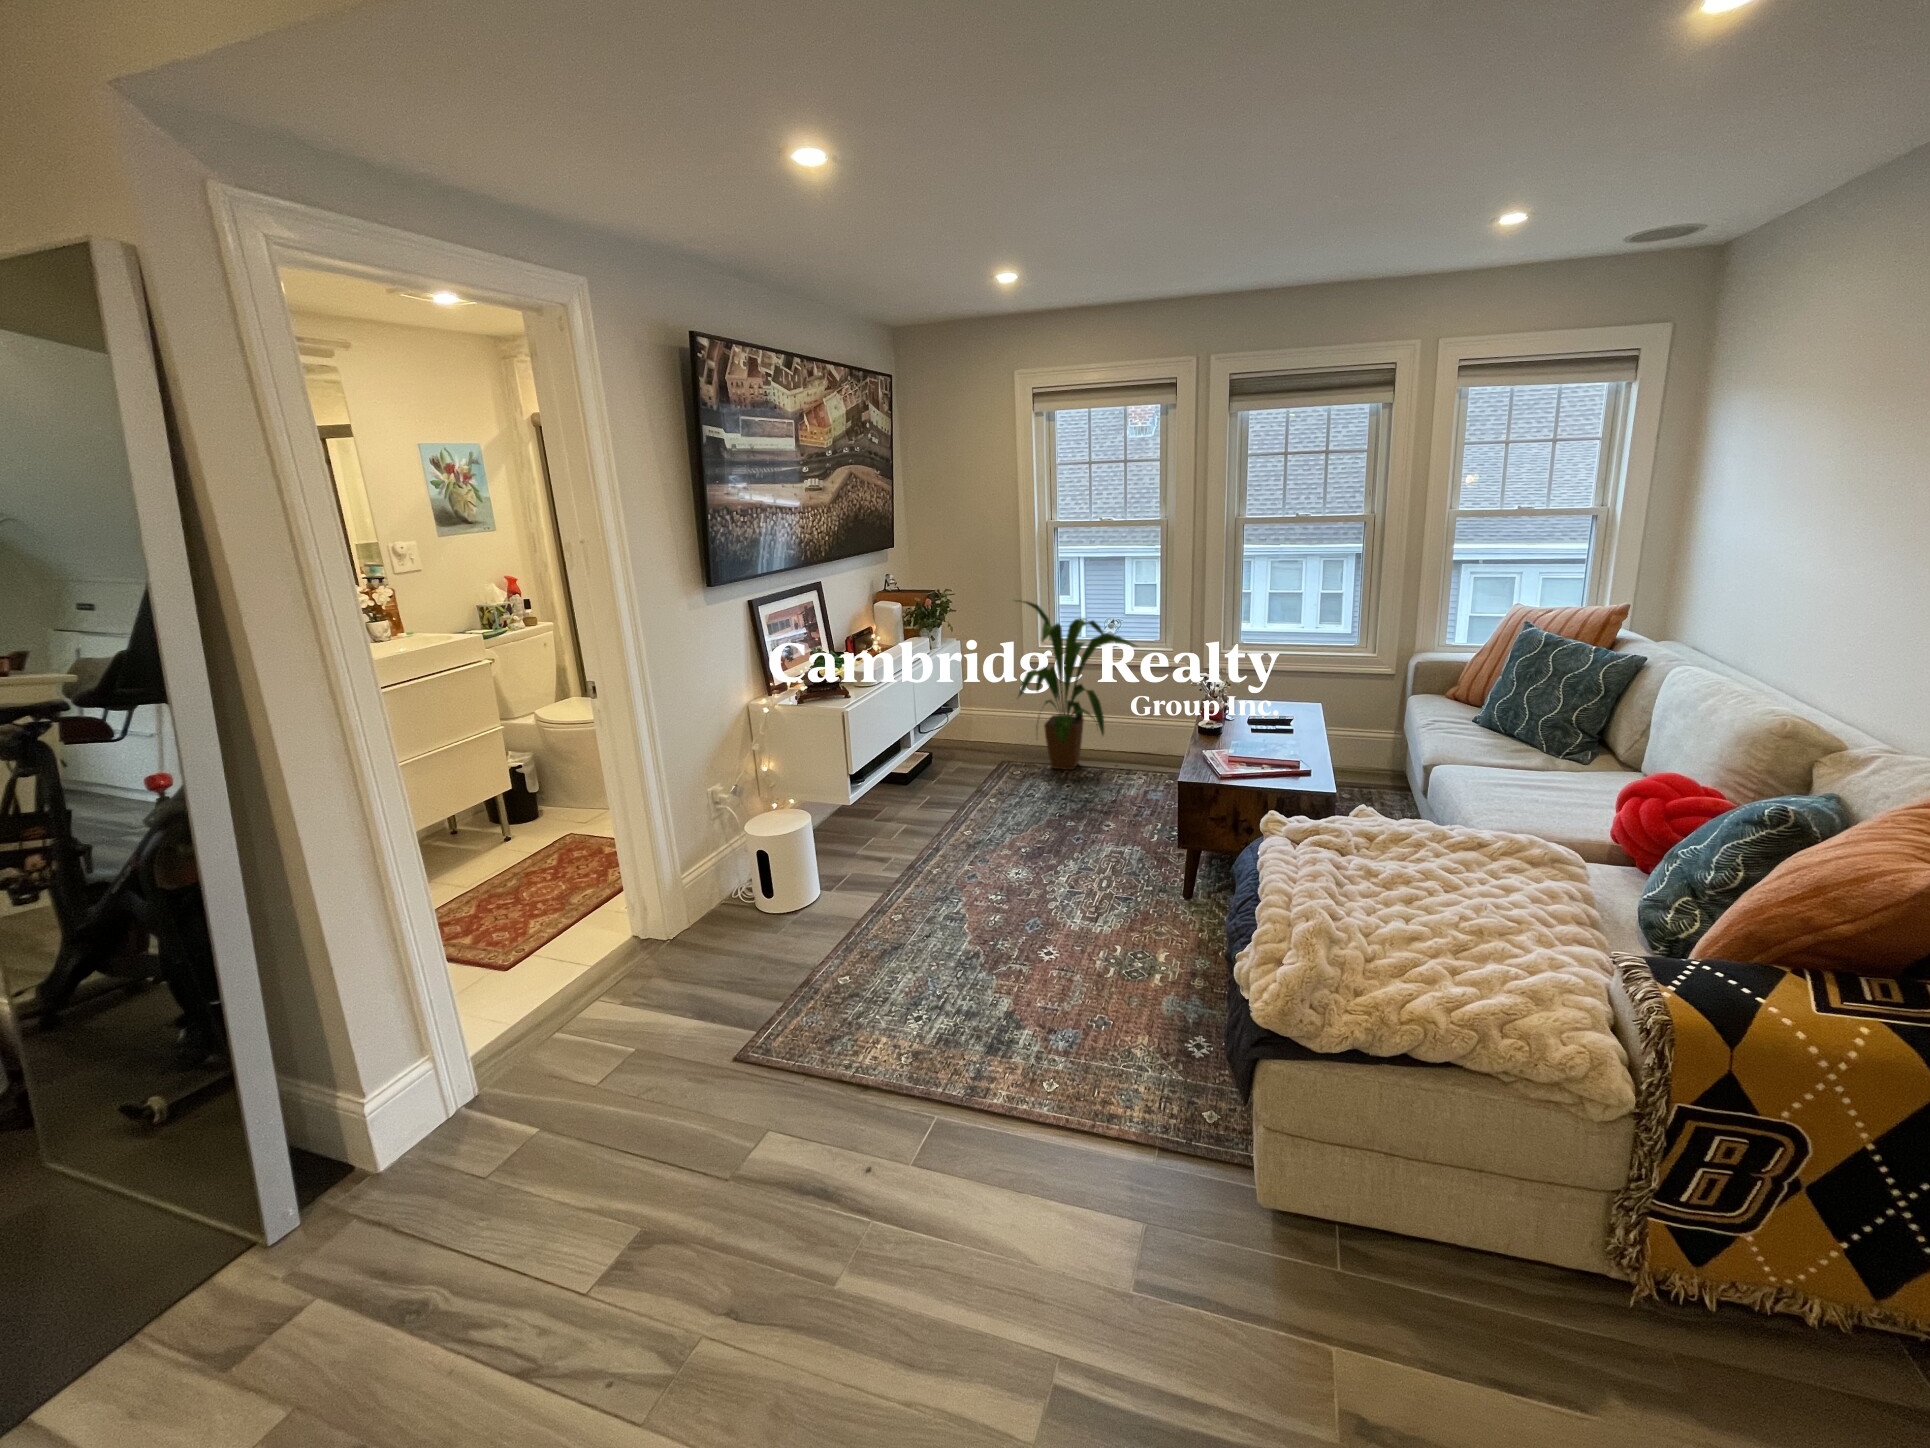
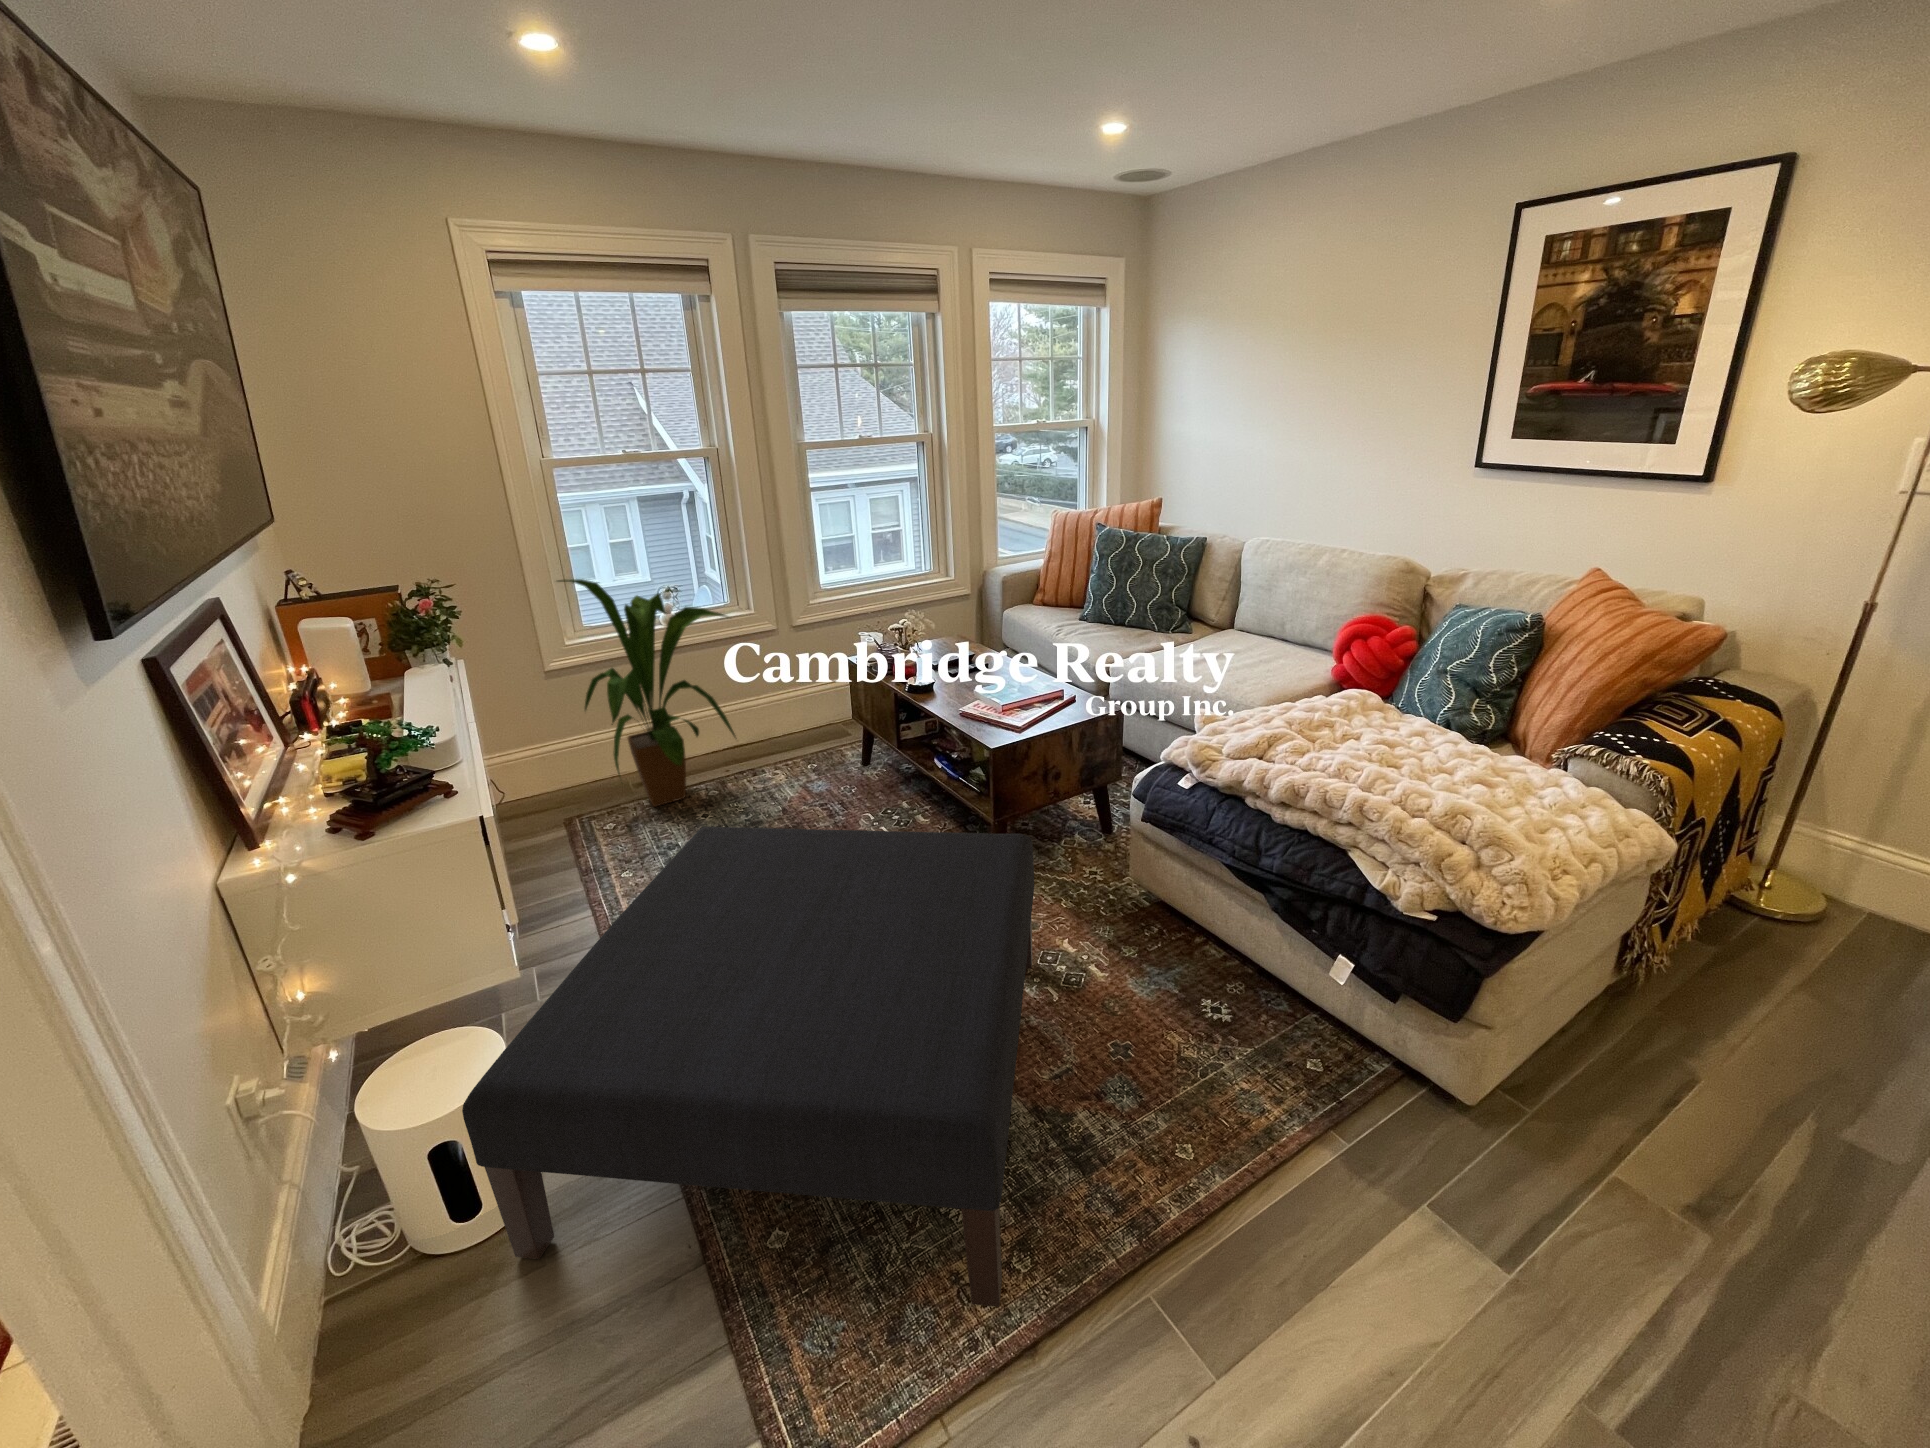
ottoman: none [763,766,1127,1064] -> present [462,827,1034,1307]

